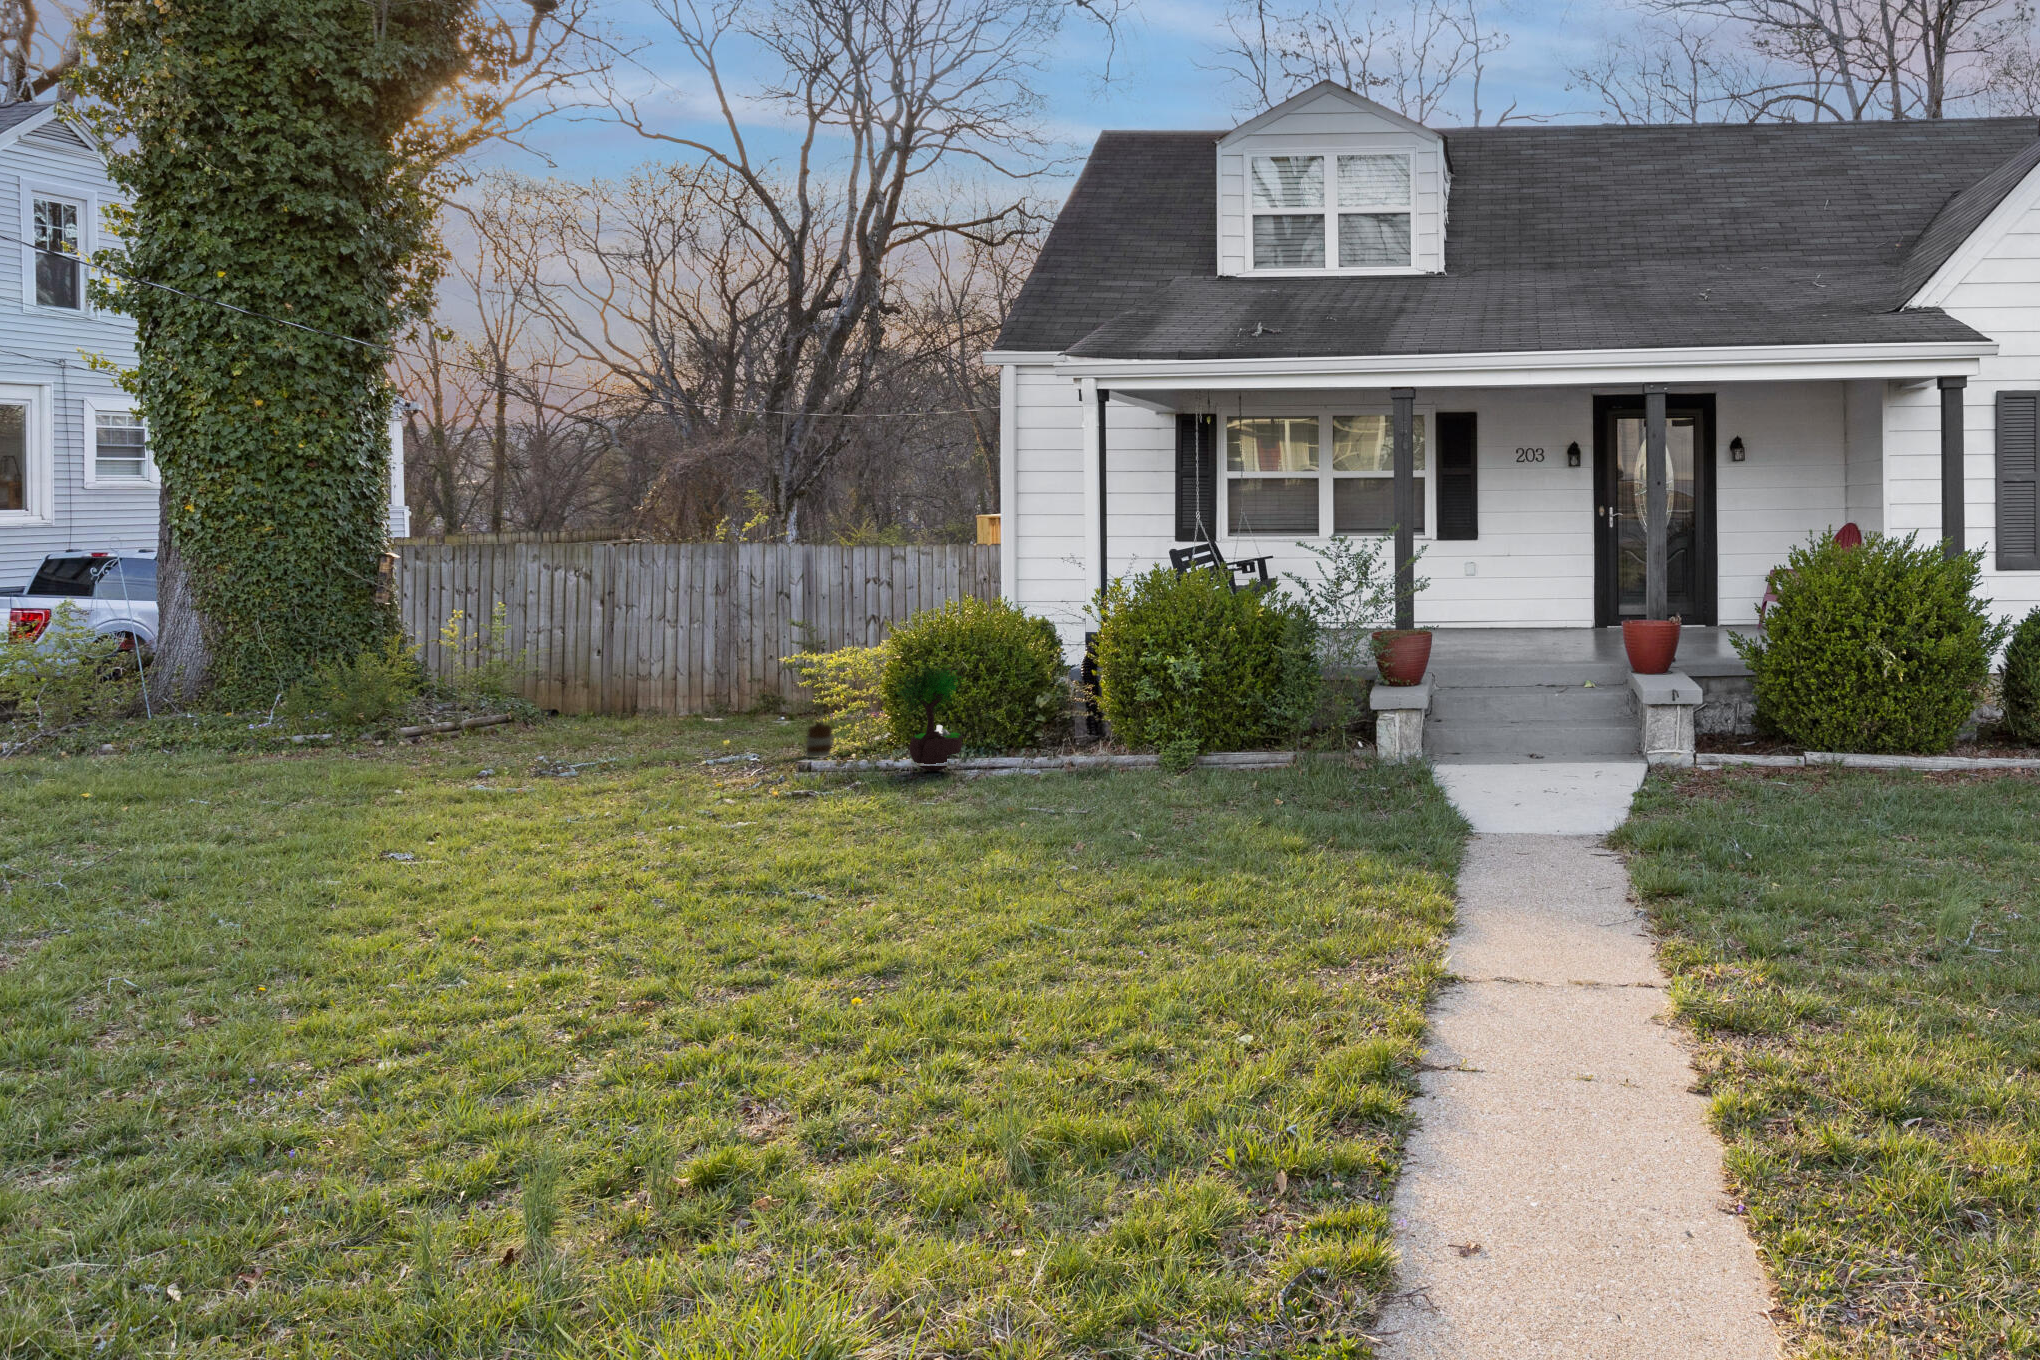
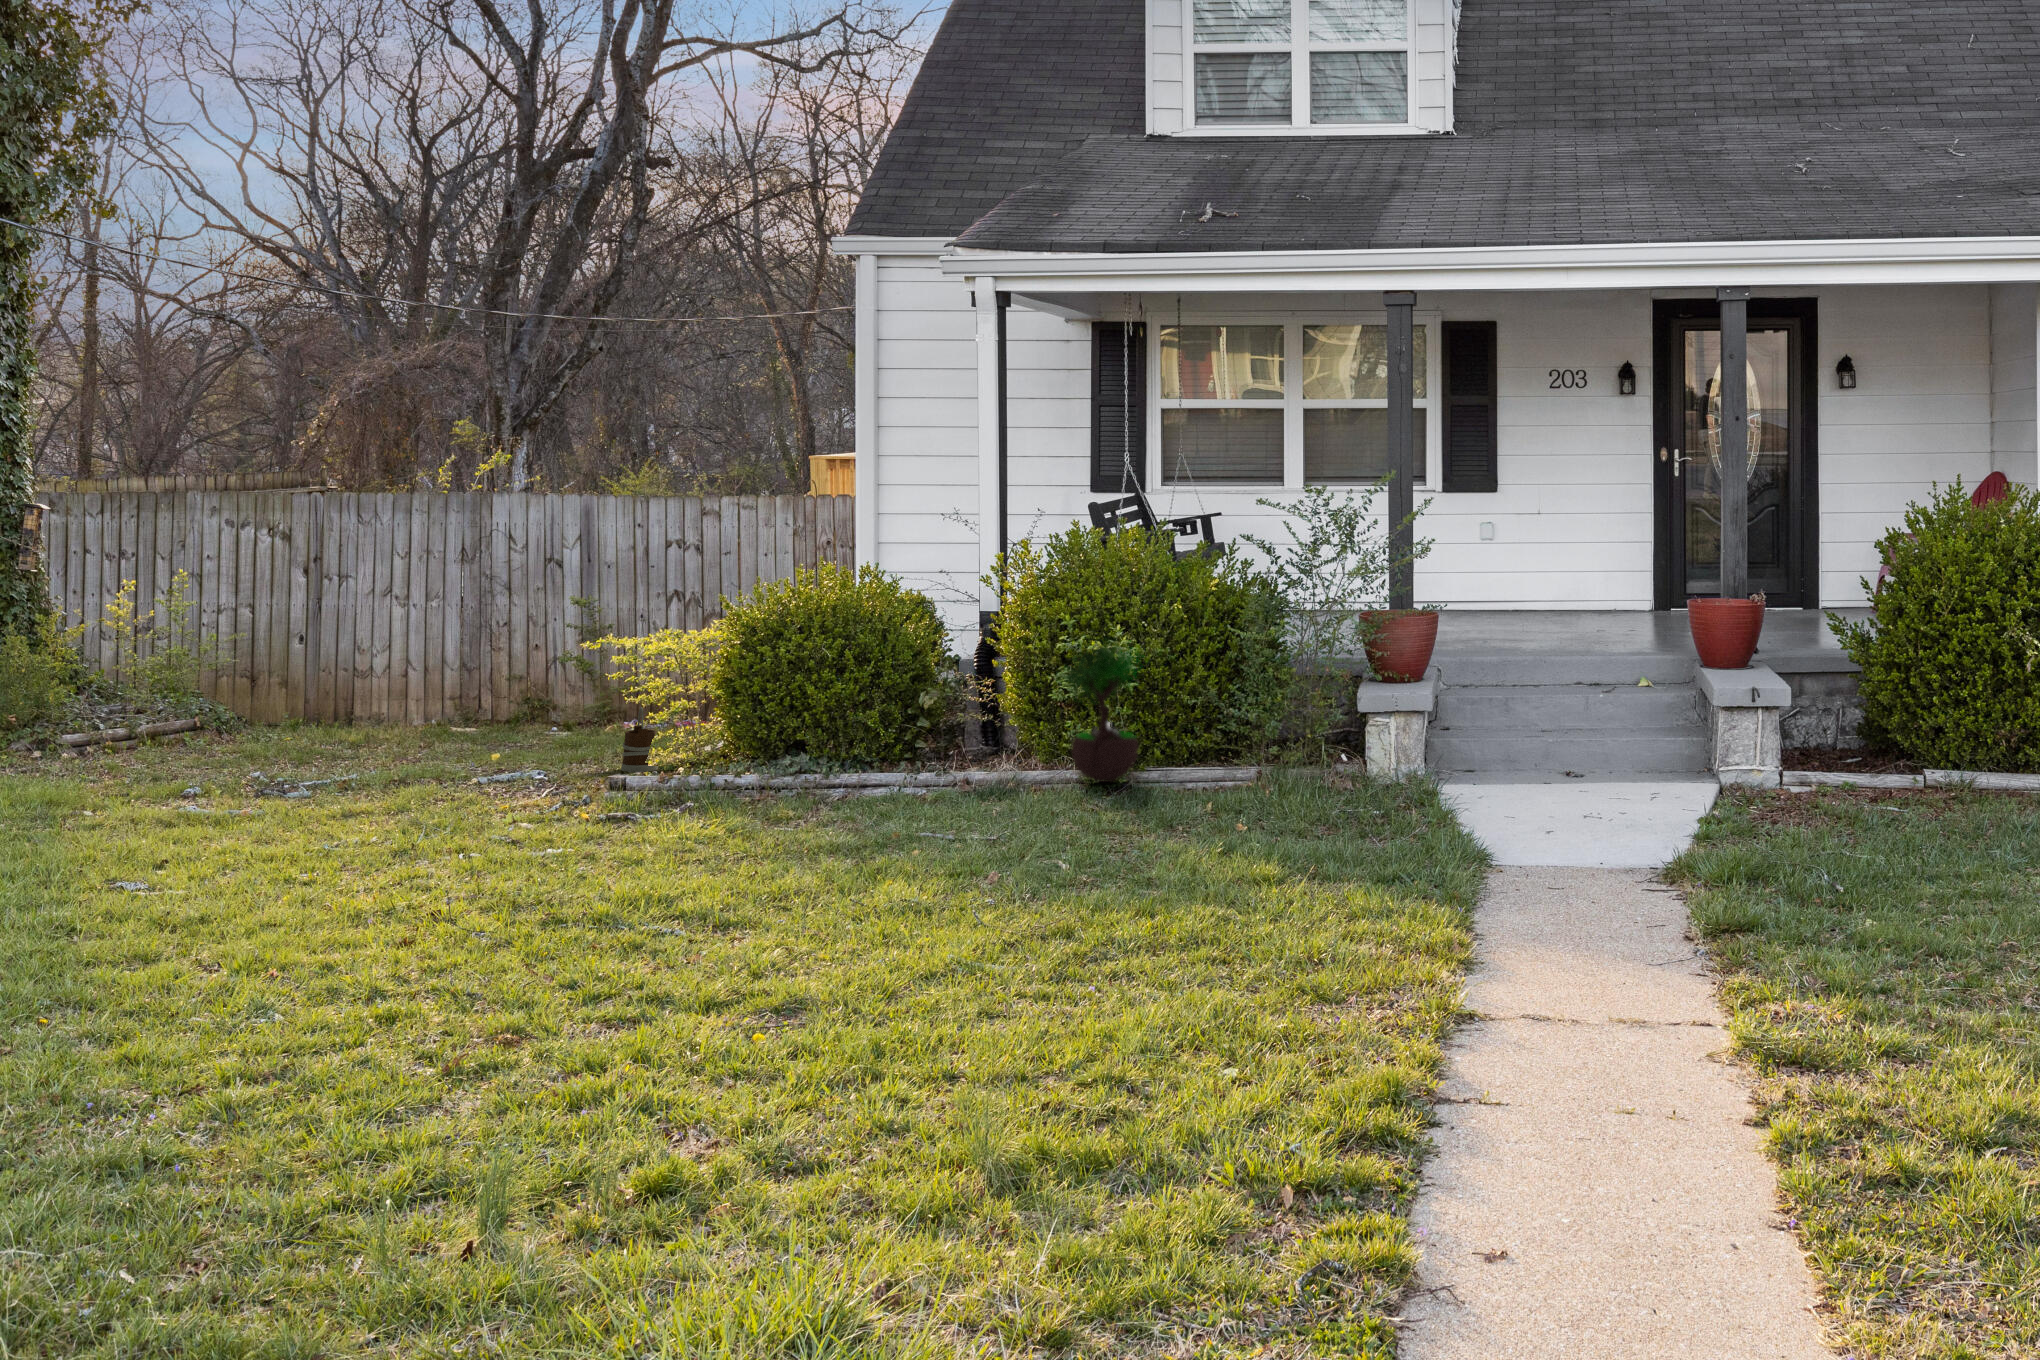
potted tree: present [895,656,962,771] -> present [1060,639,1141,782]

